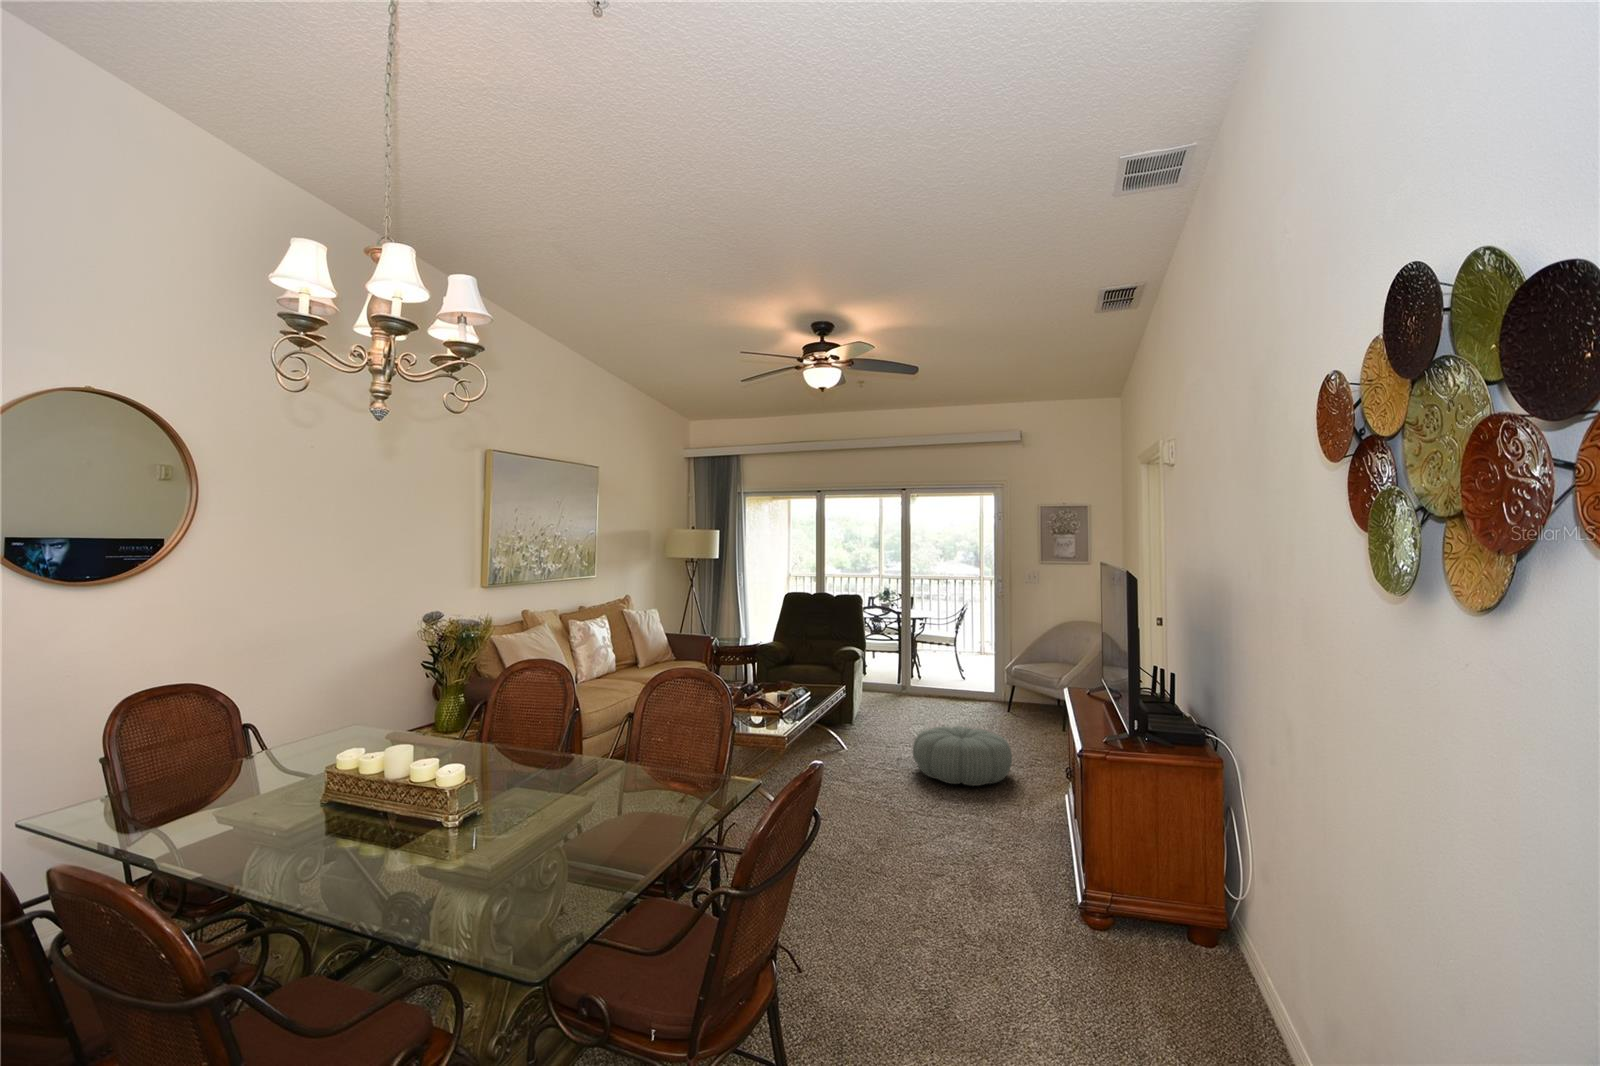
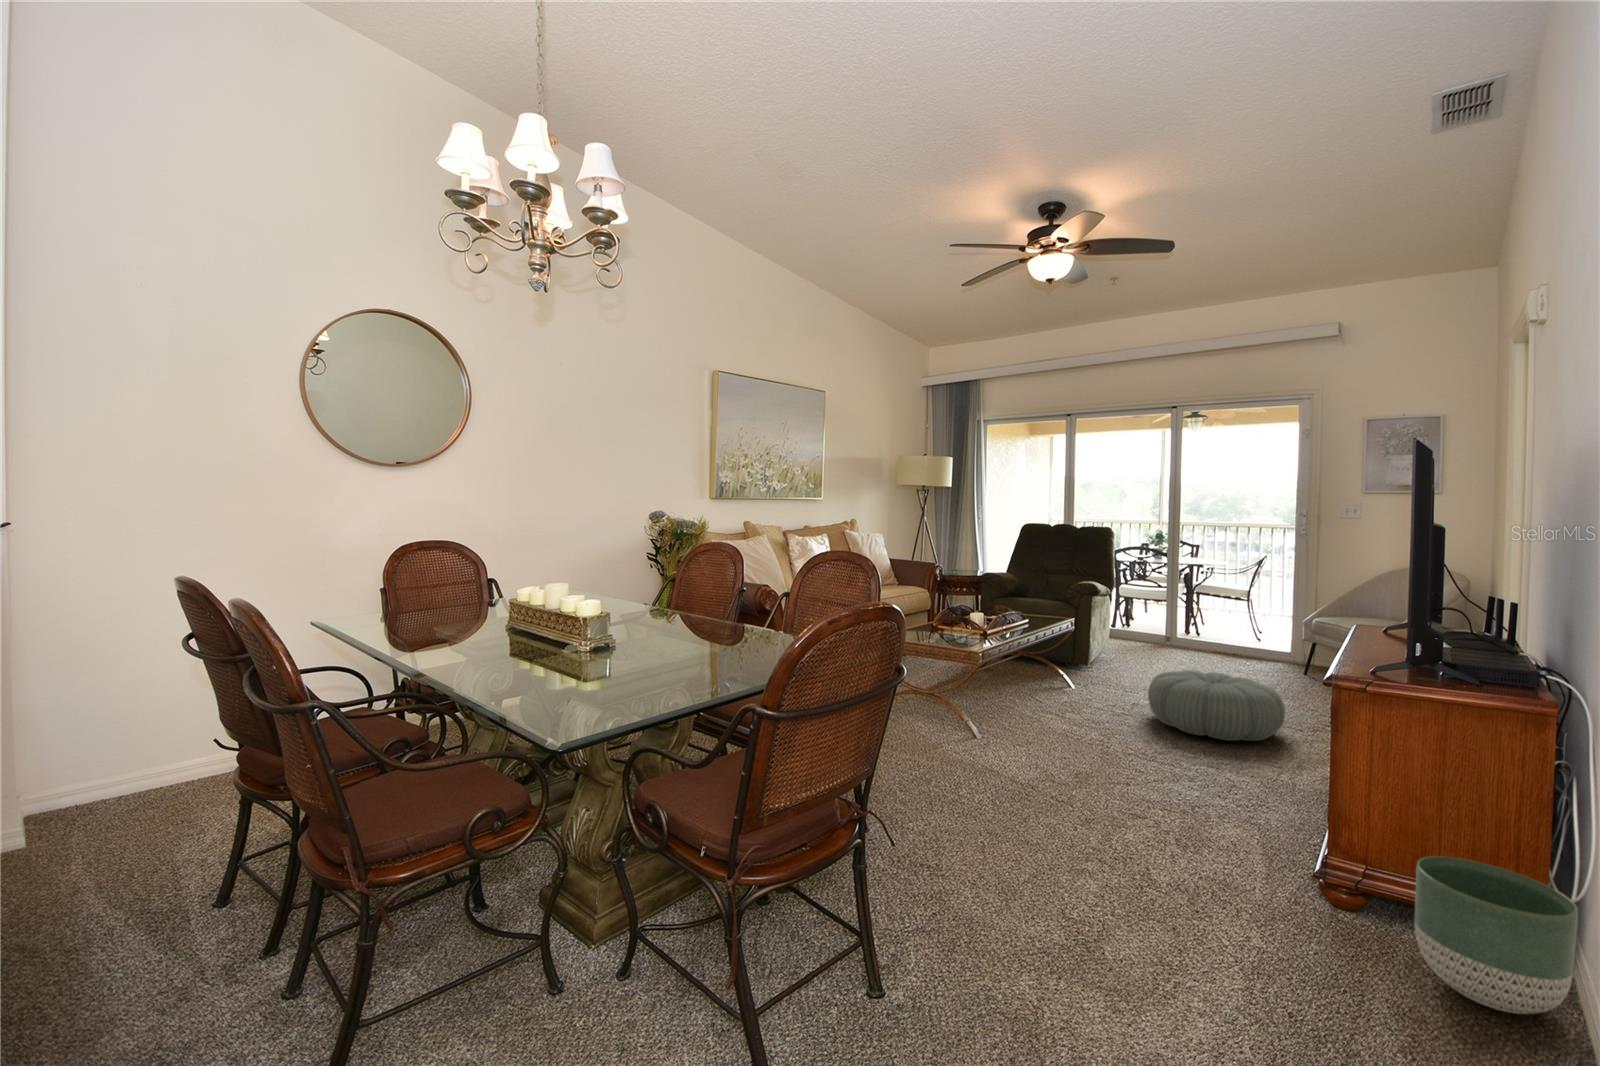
planter: none [1150,876,1243,988] -> present [1415,856,1578,1014]

